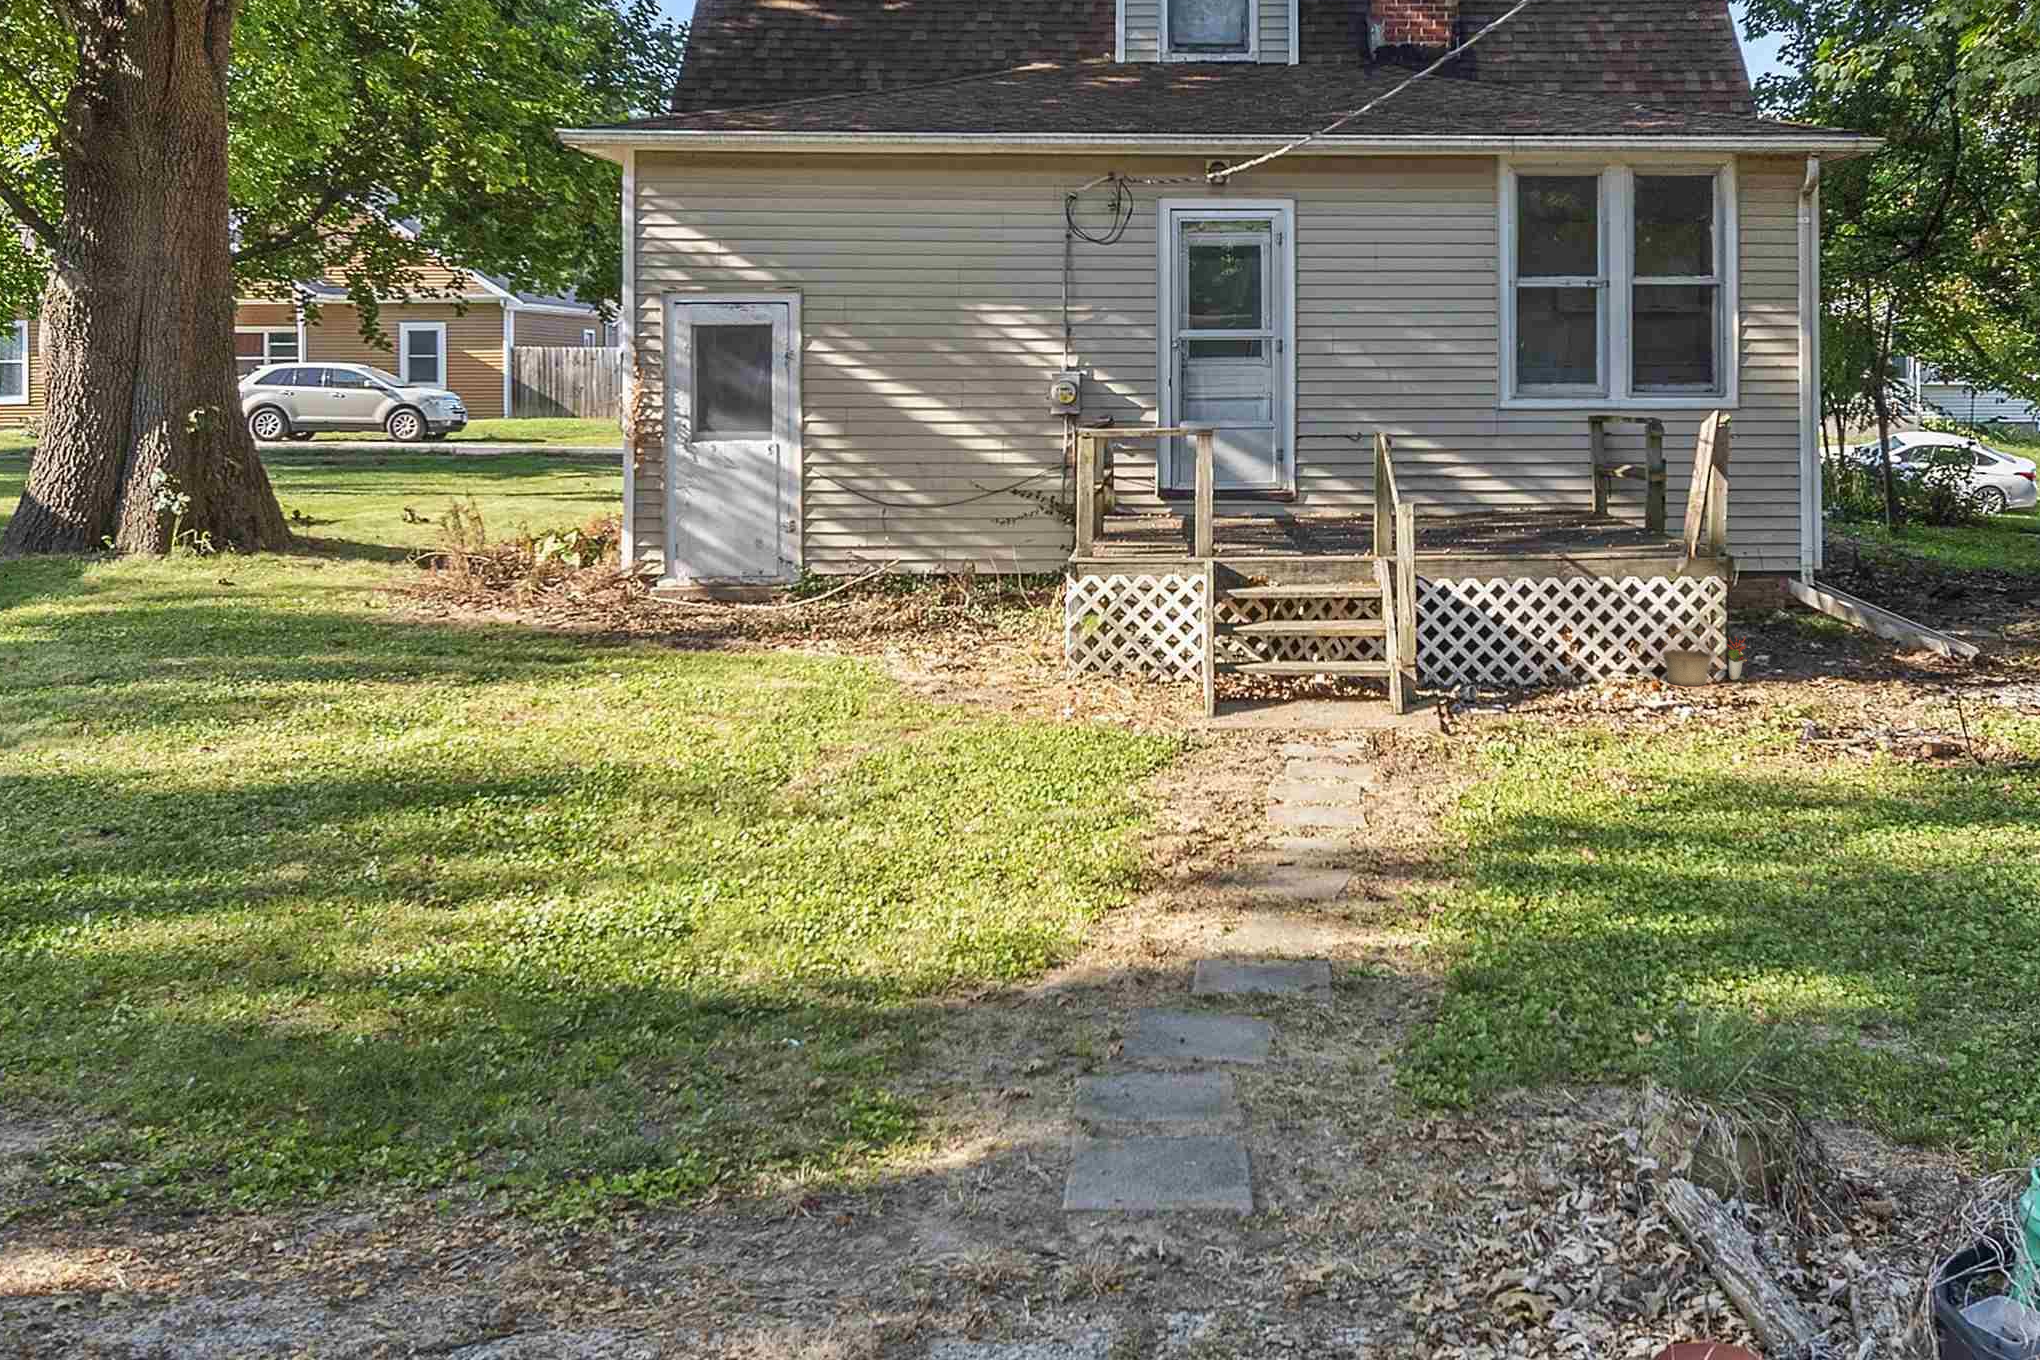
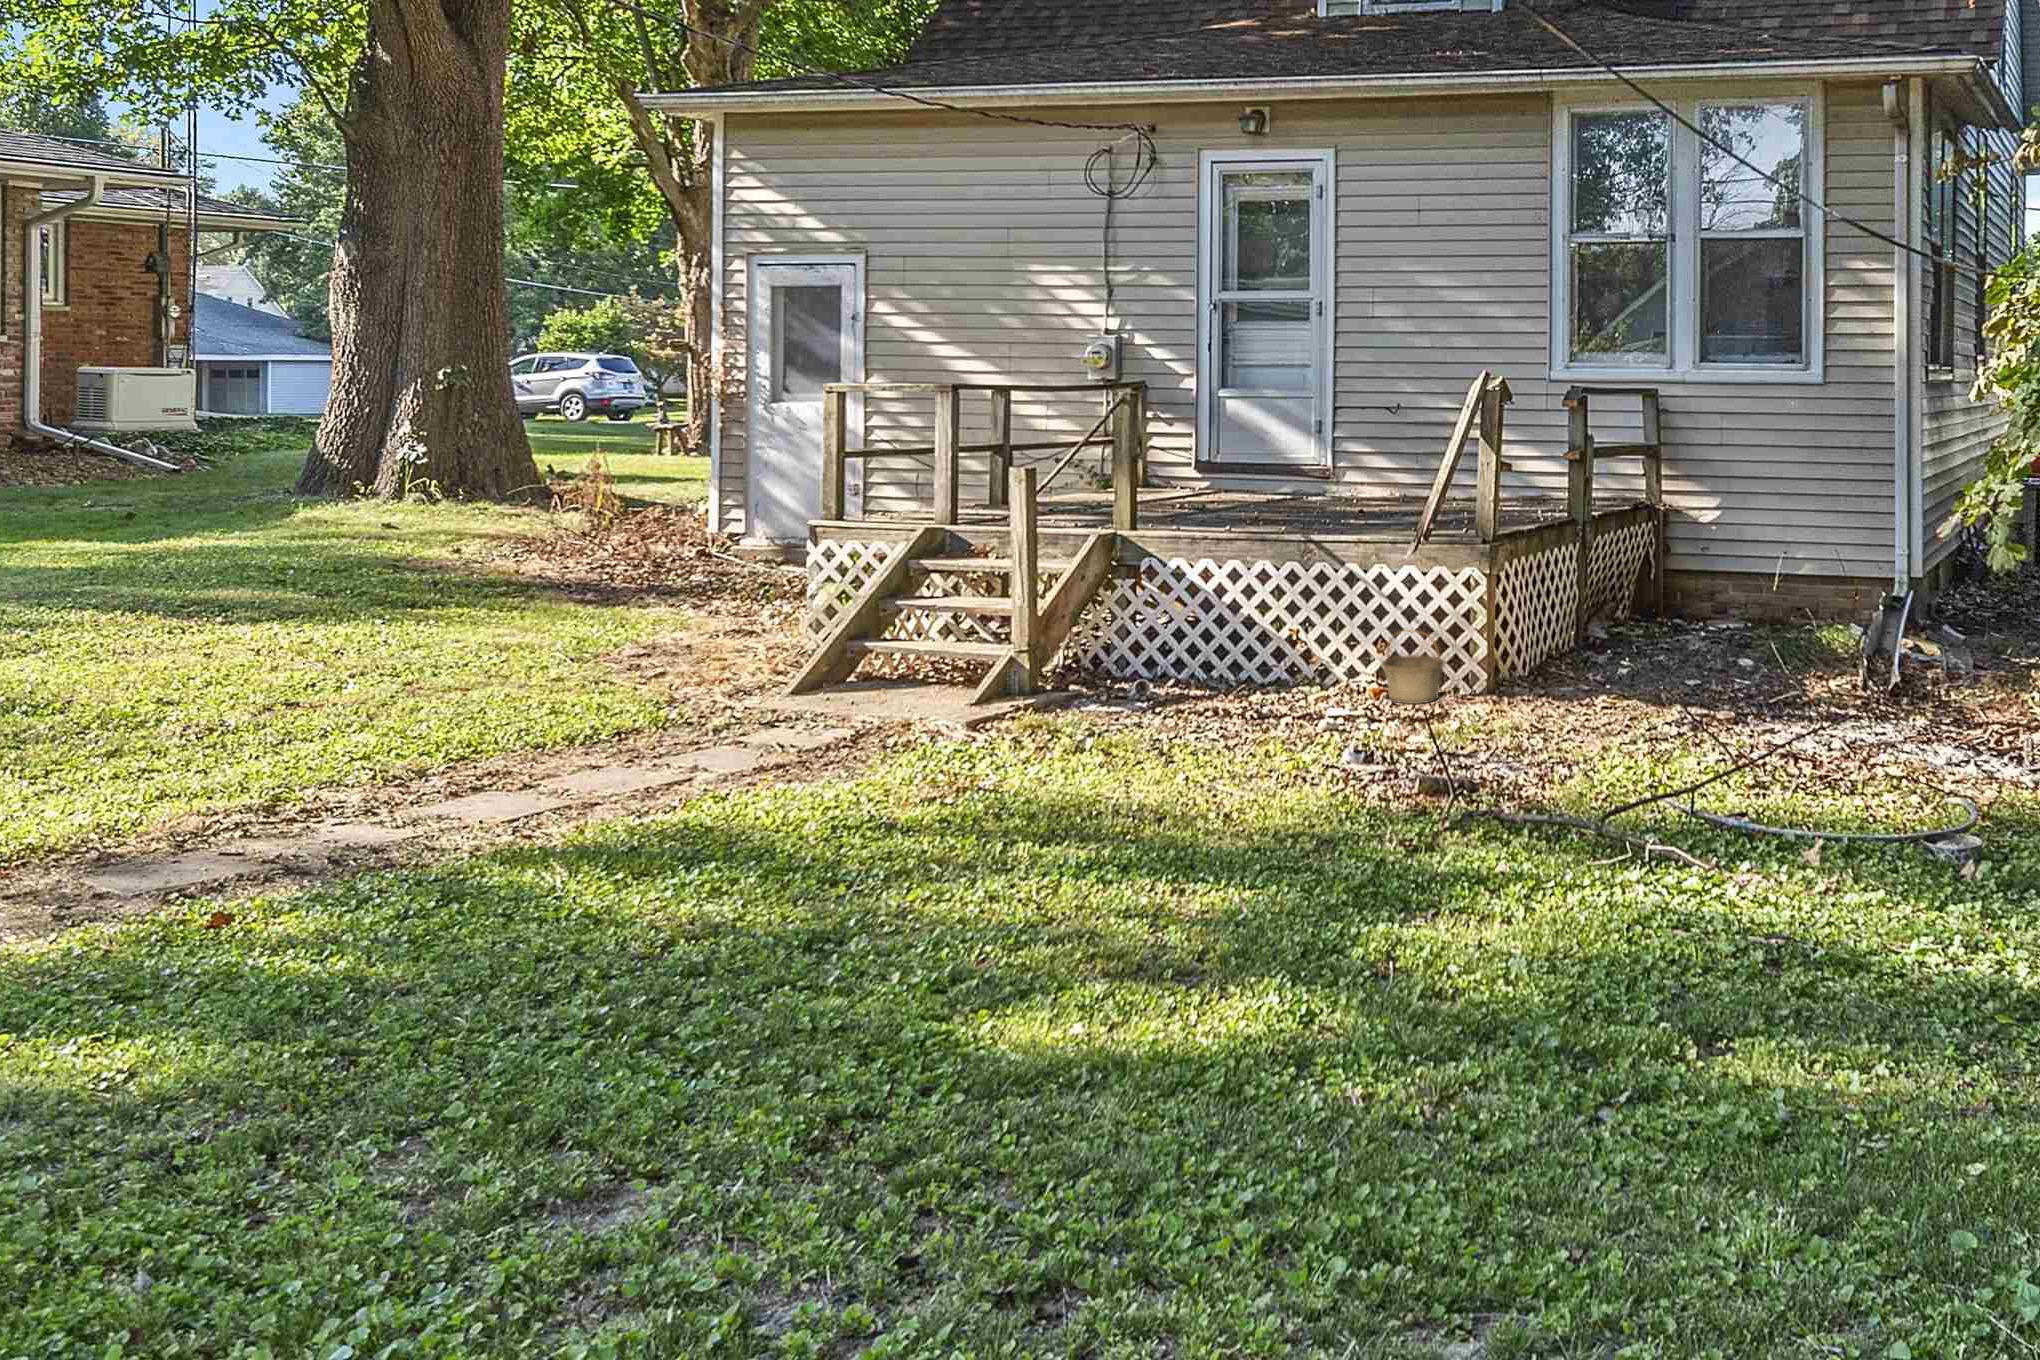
decorative plant: present [1727,636,1747,680] -> none [1476,641,1506,698]

